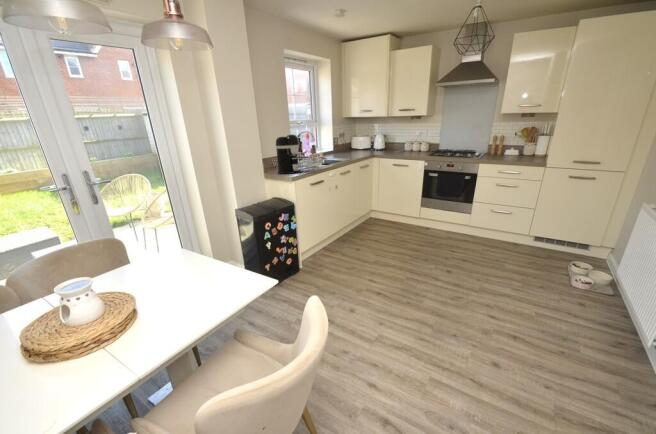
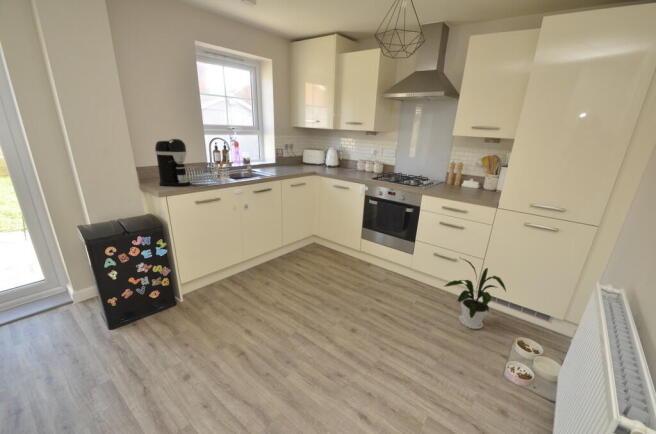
house plant: none [512,208,562,261] -> present [445,259,506,329]

